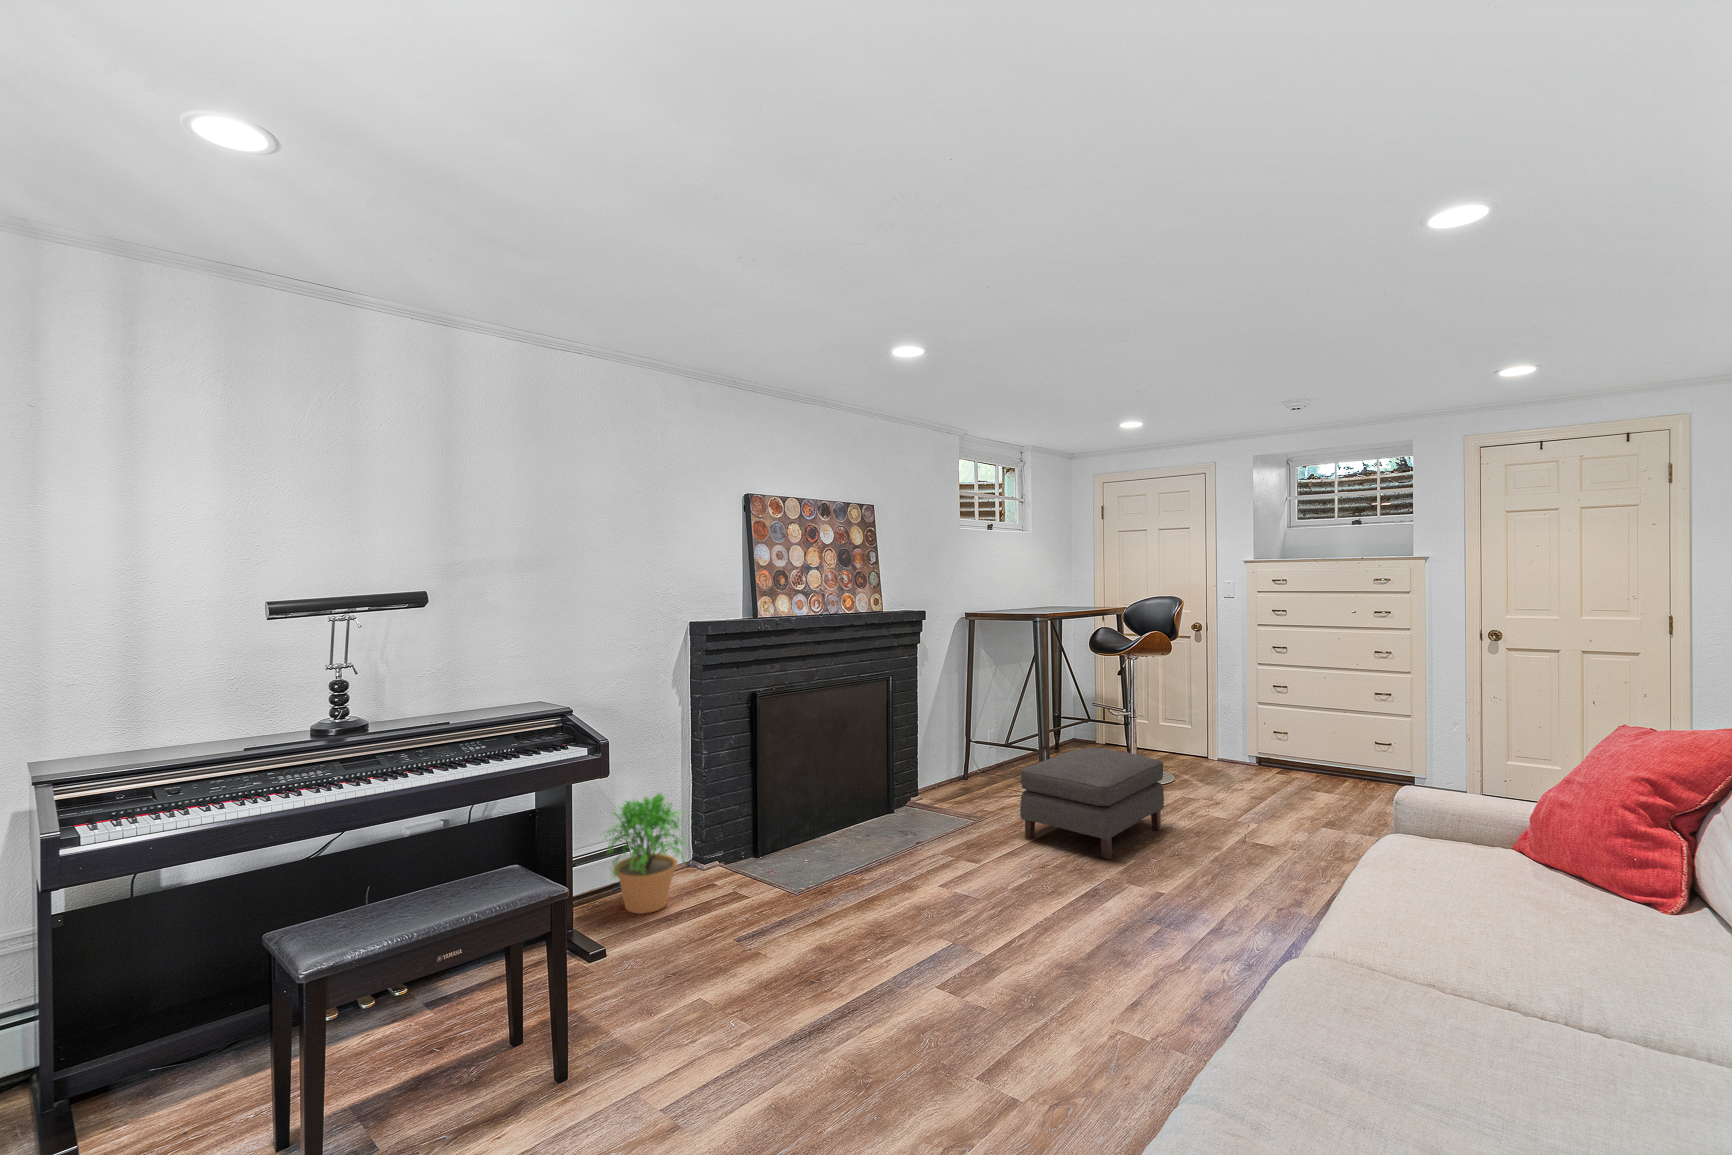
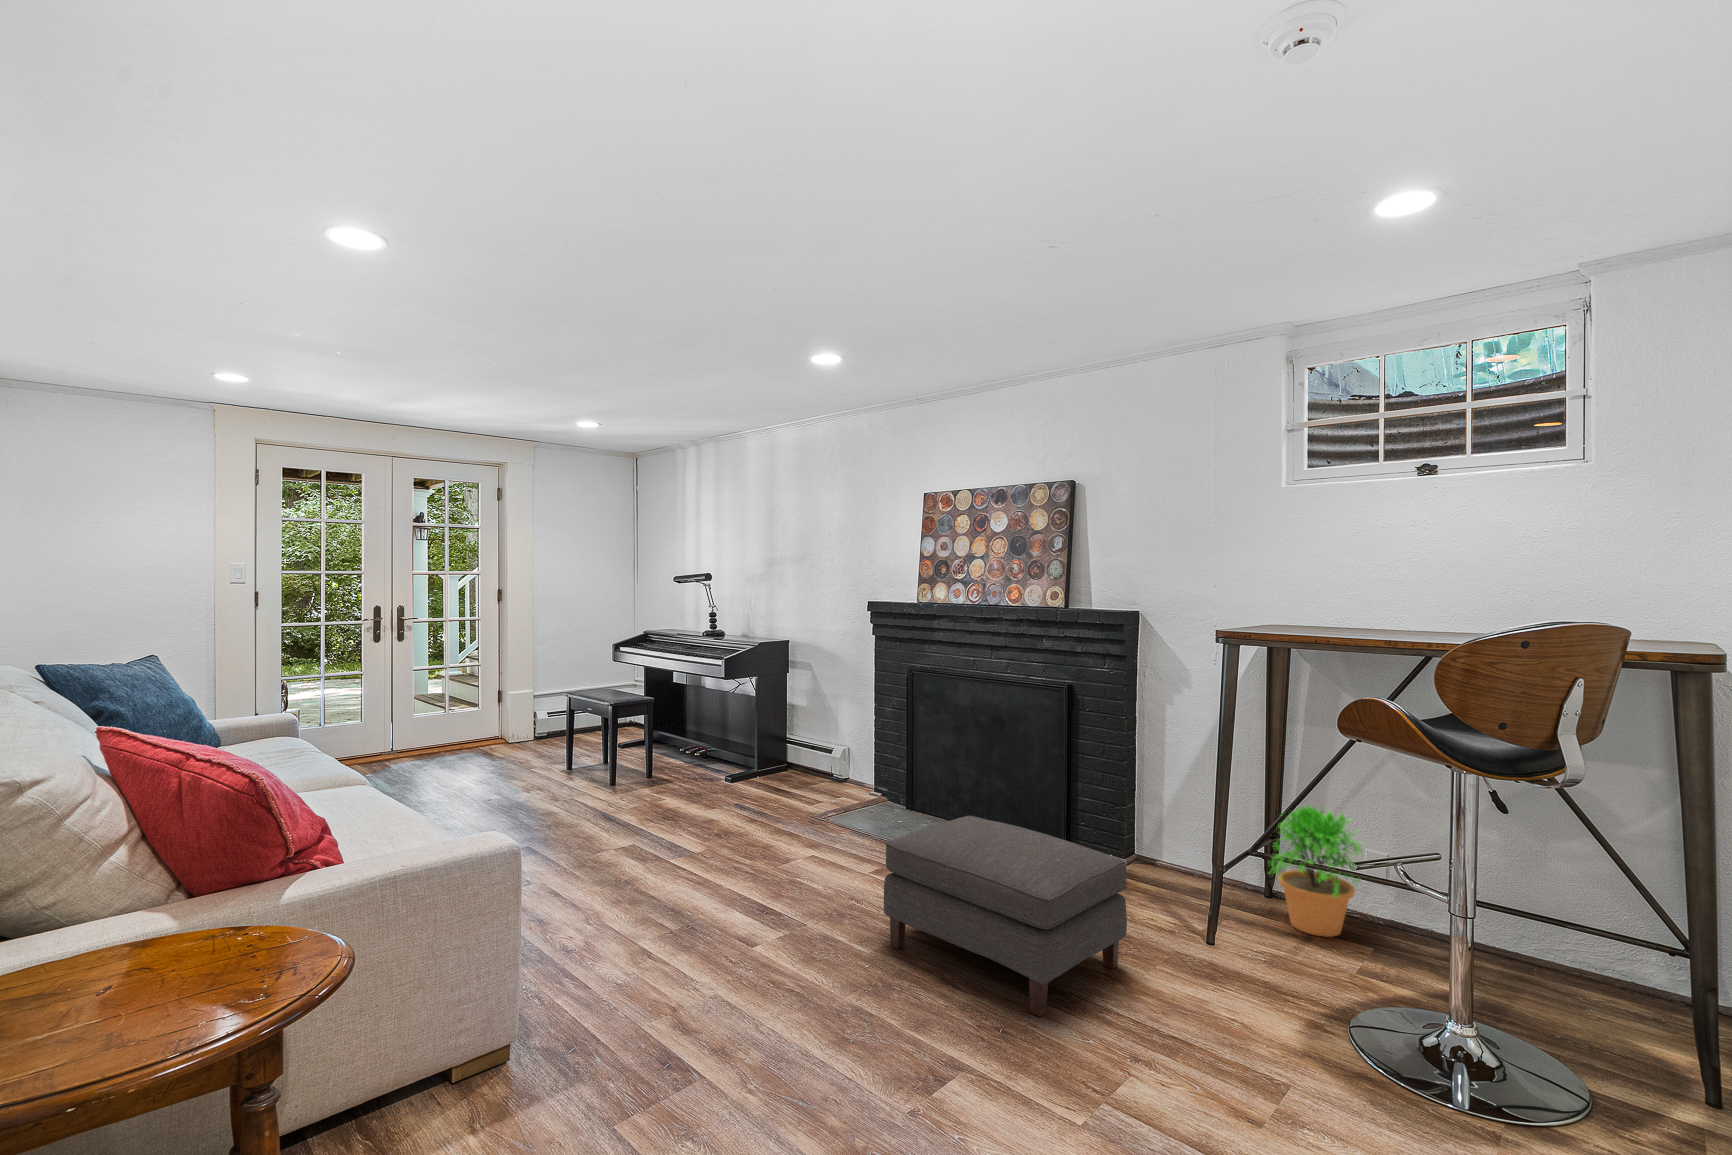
potted plant: present [605,794,685,914] -> present [1271,805,1362,937]

